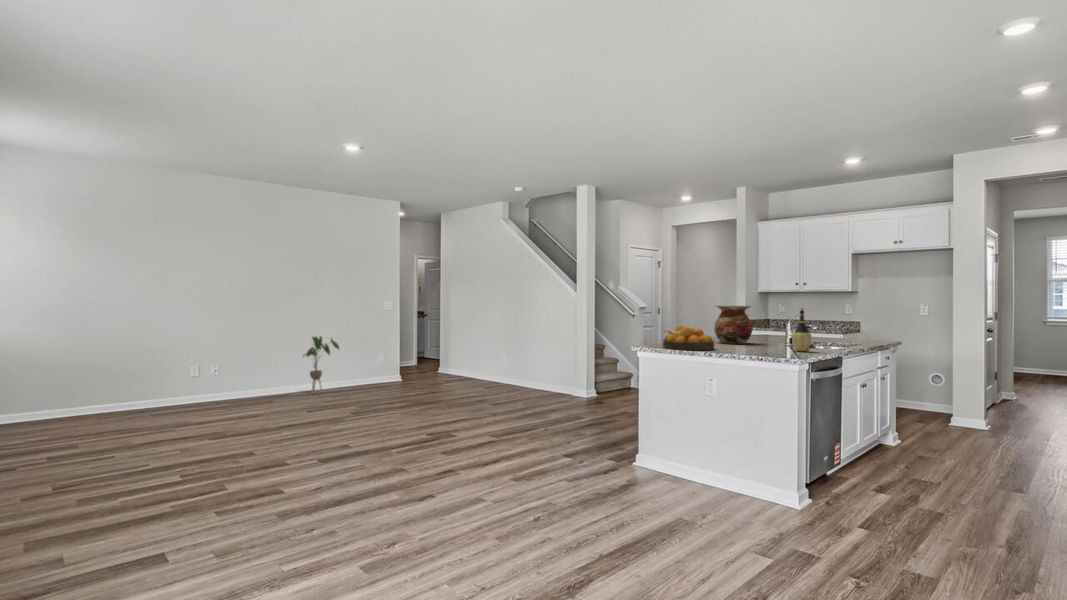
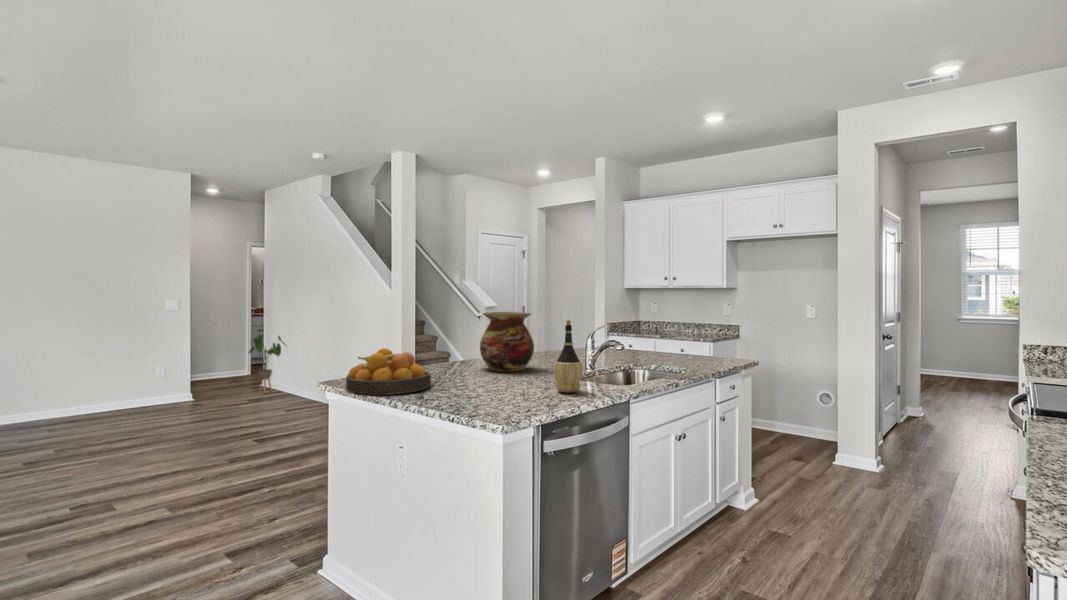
house plant: present [305,336,339,392] -> present [249,335,285,393]

